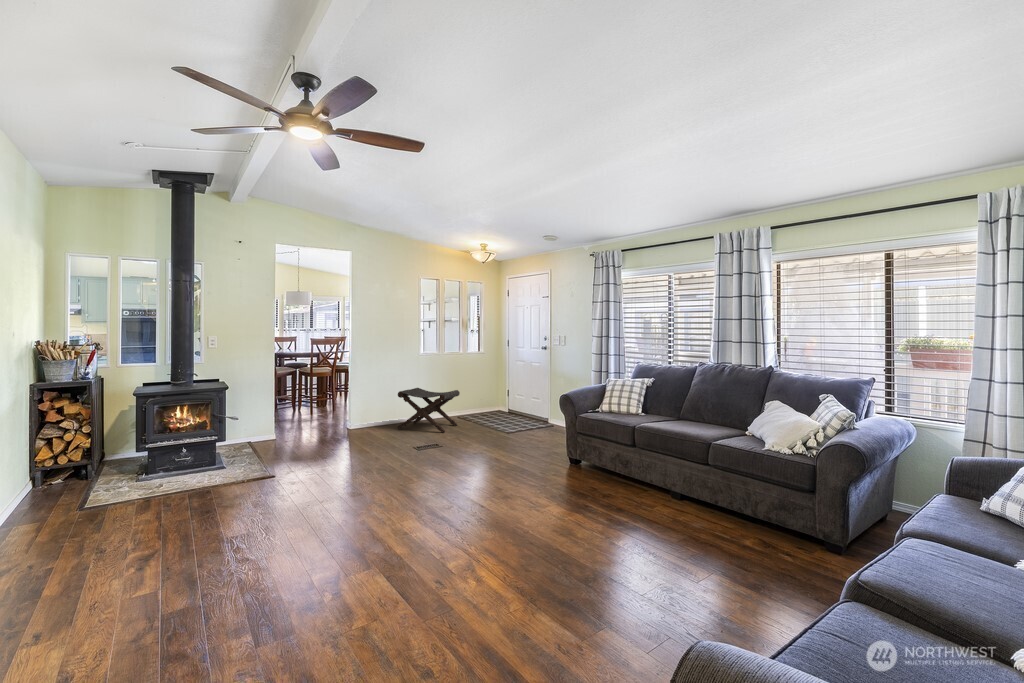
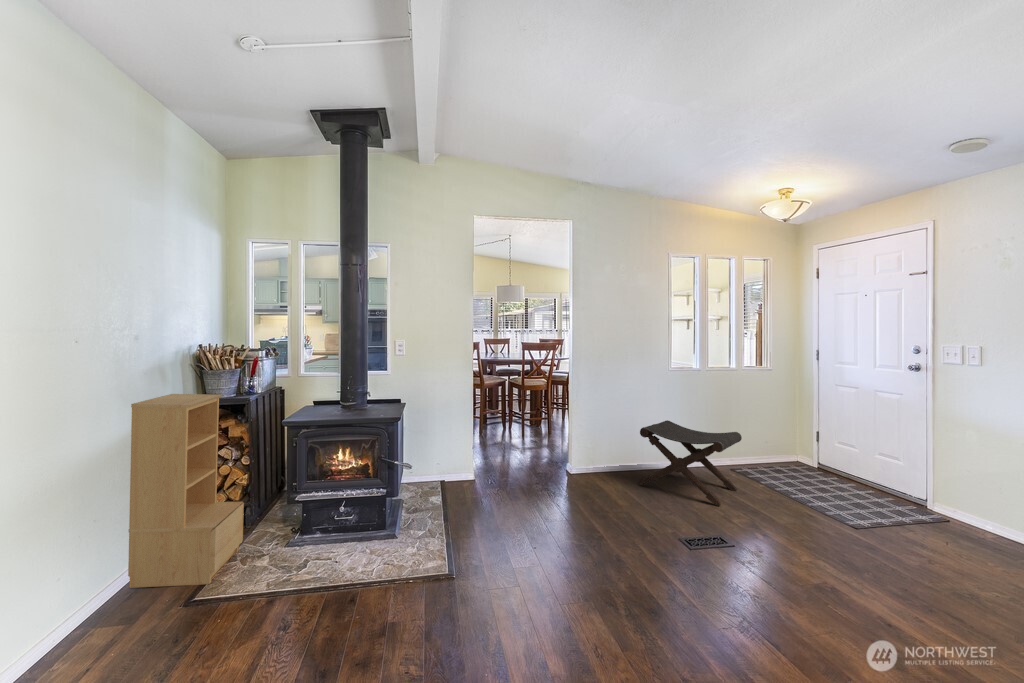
bookshelf: none [19,376,101,512] -> present [128,394,244,588]

